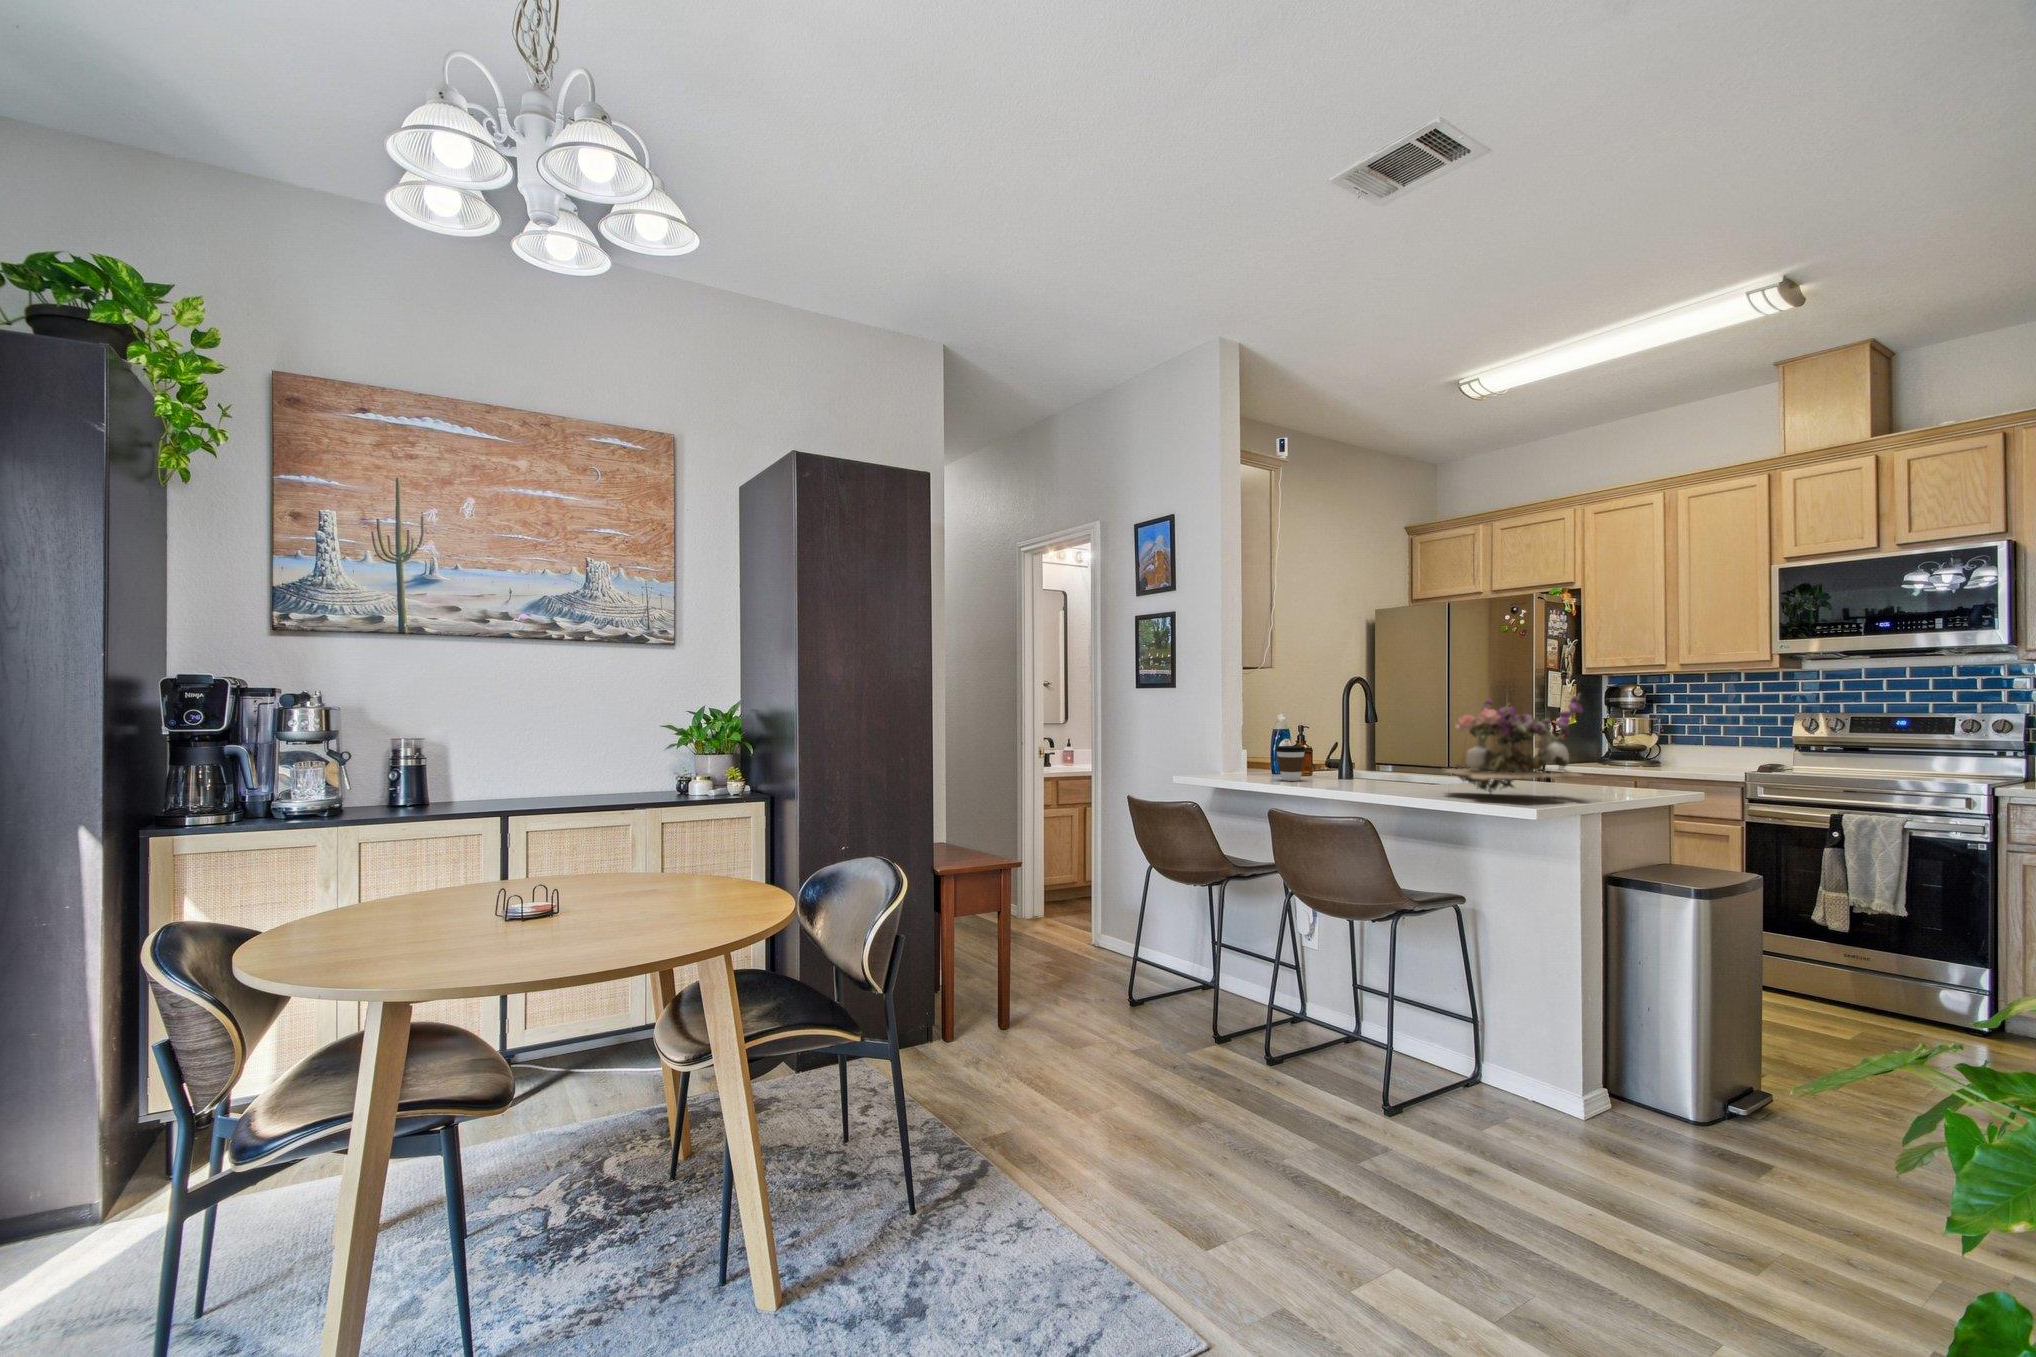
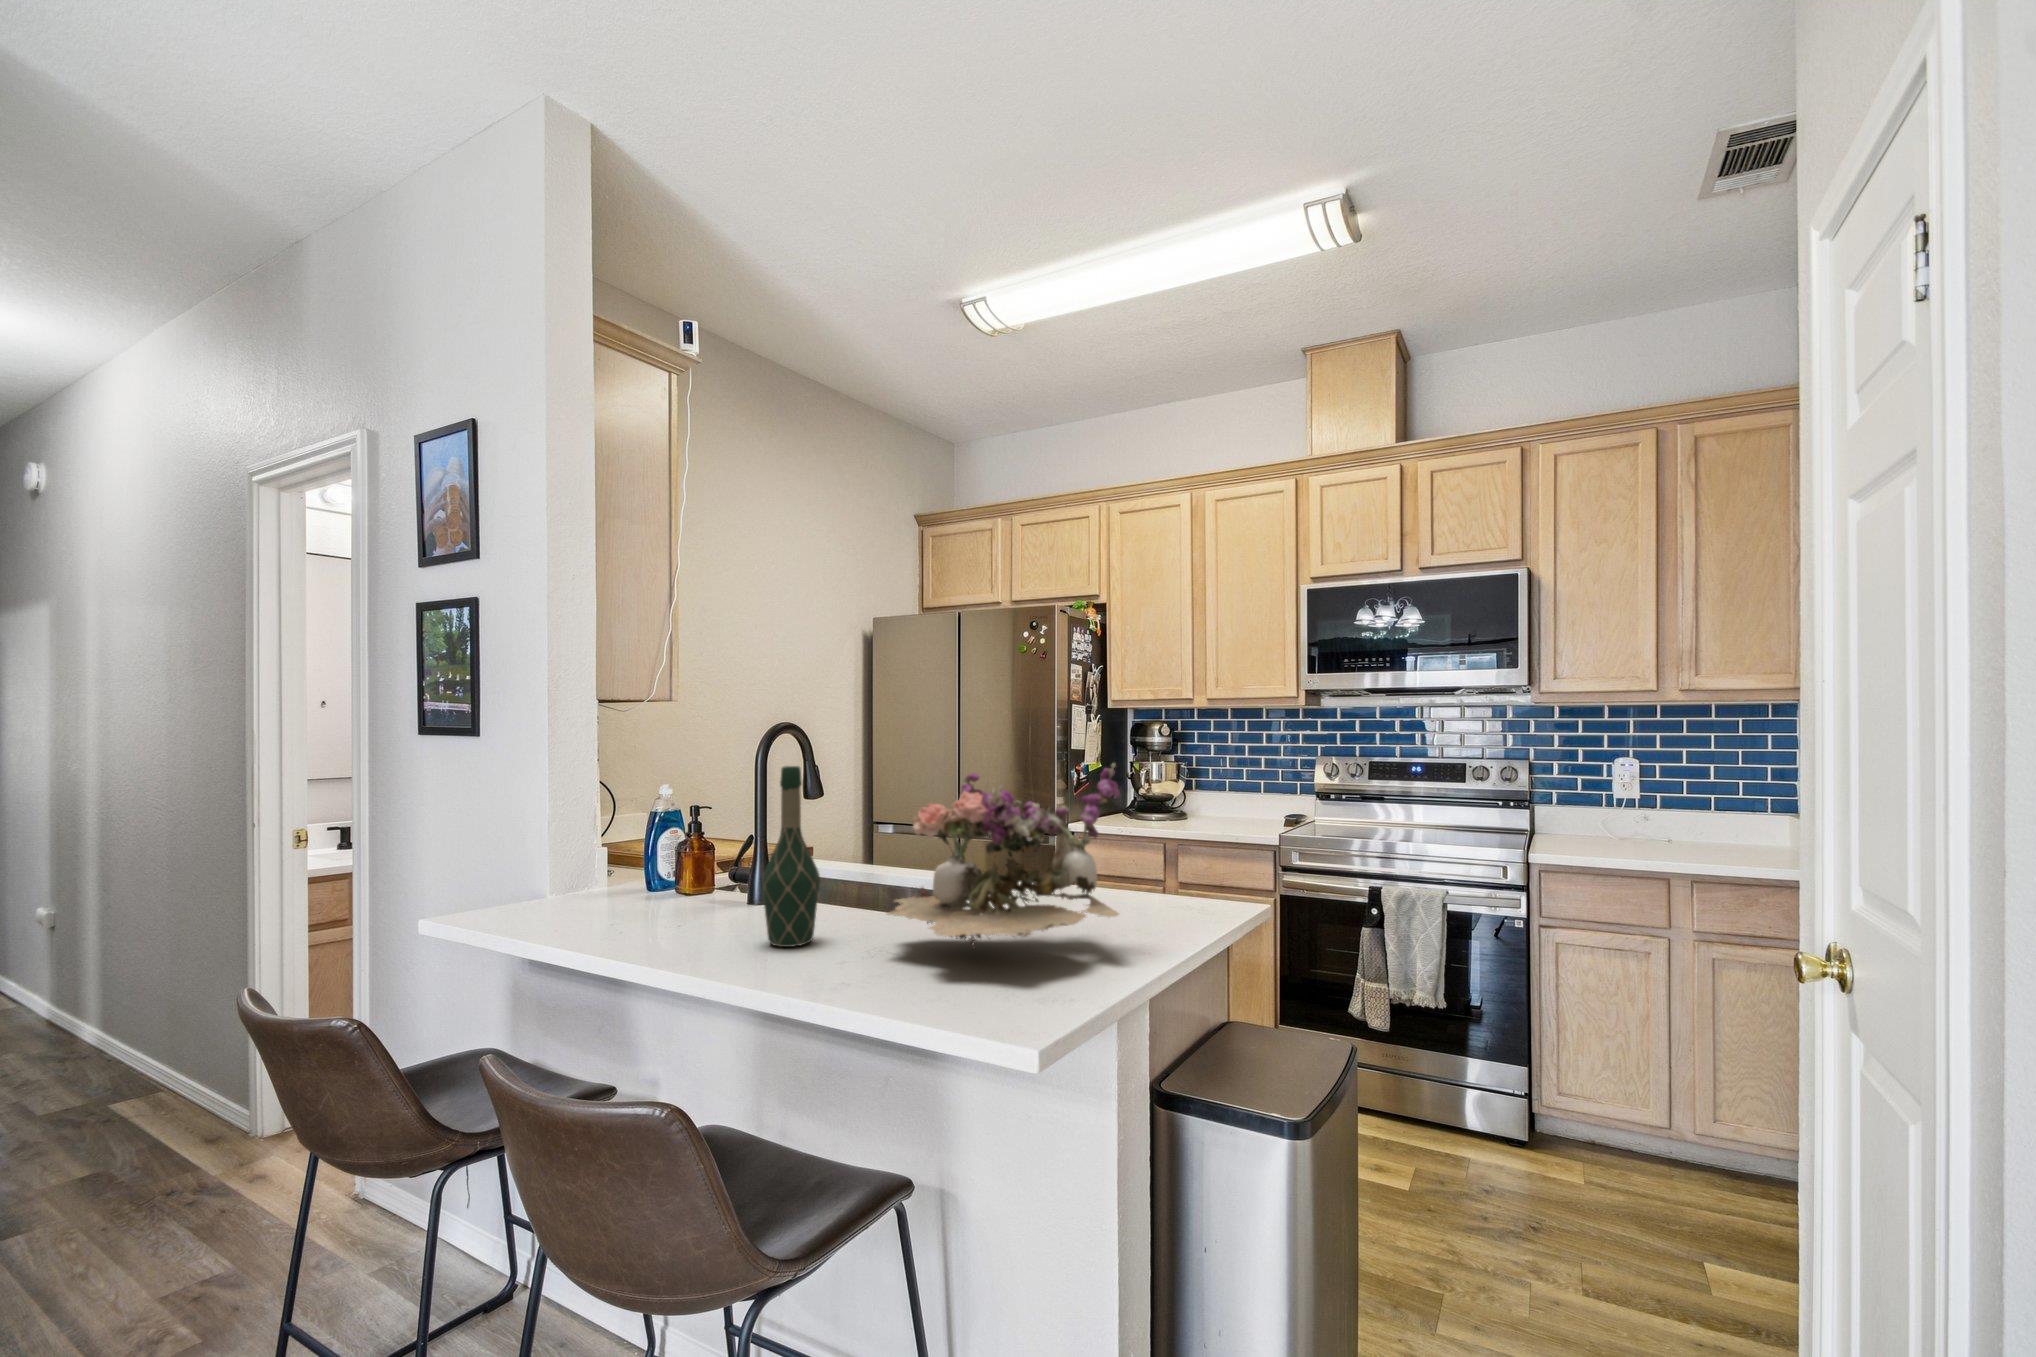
wine bottle: none [1365,697,1397,791] -> present [762,766,820,947]
coffee cup: present [1275,746,1306,781] -> none [626,847,684,916]

